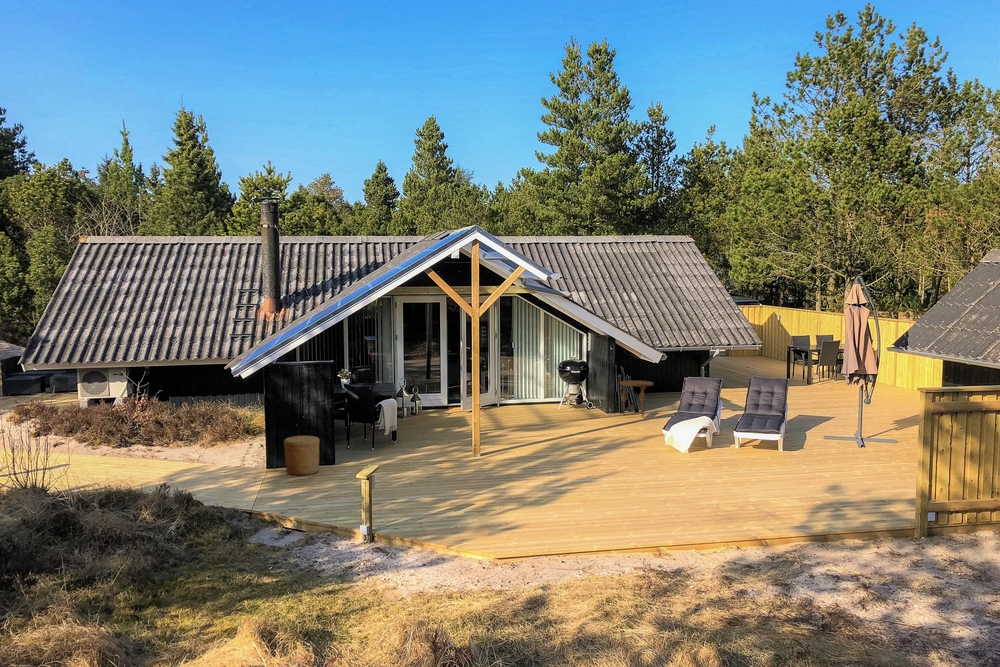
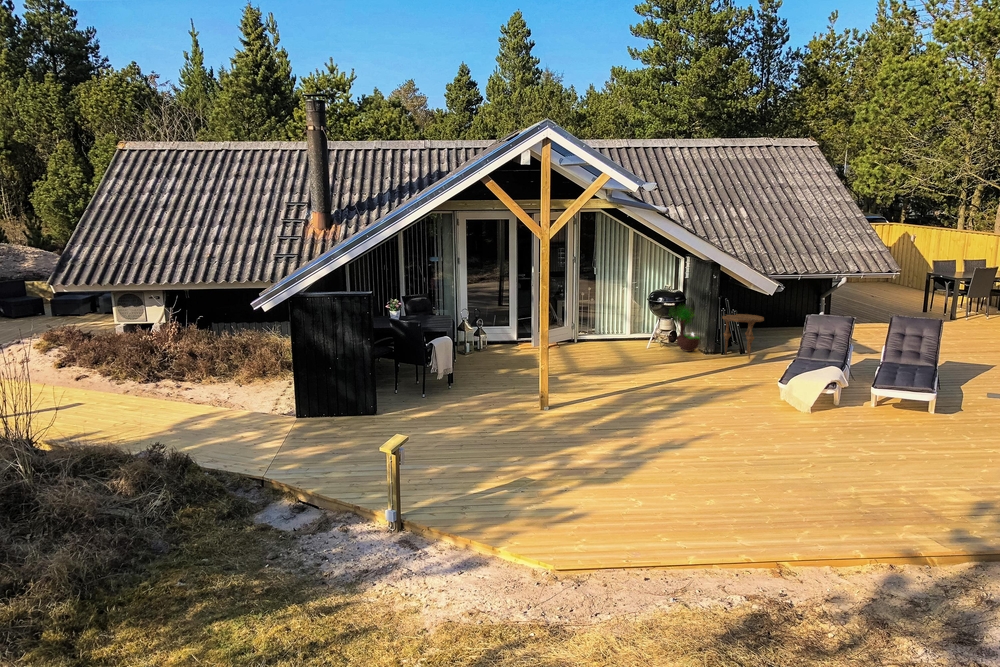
potted tree: none [574,370,602,413] -> present [671,306,700,352]
woven basket: present [284,436,320,475] -> none [314,380,356,428]

